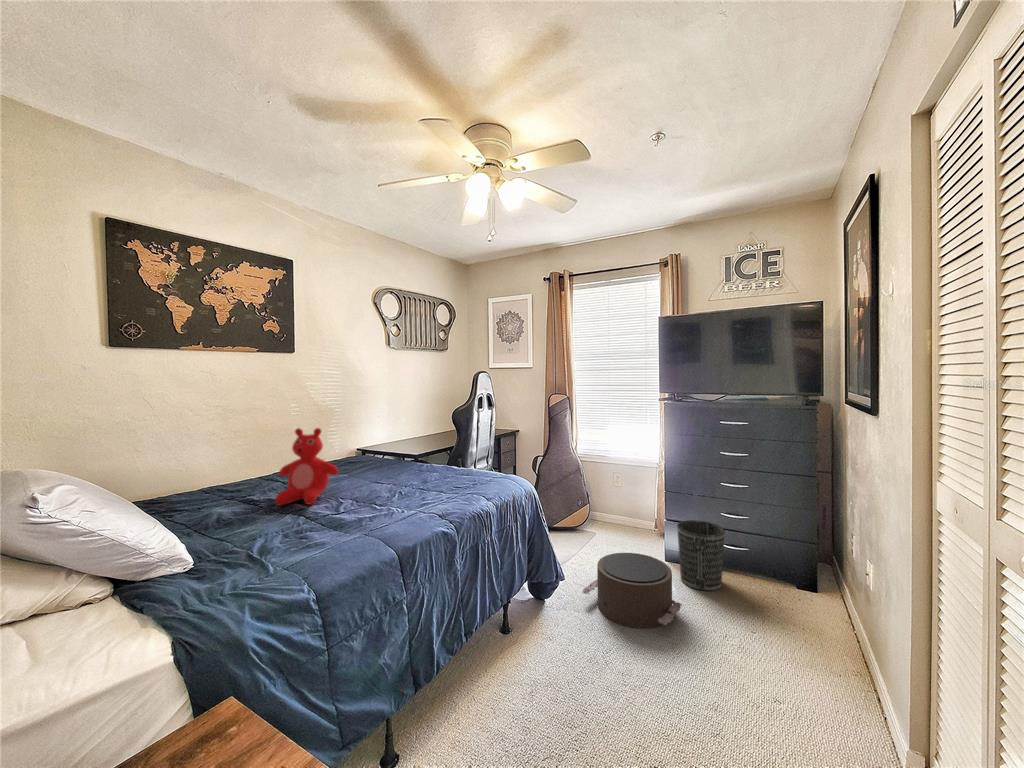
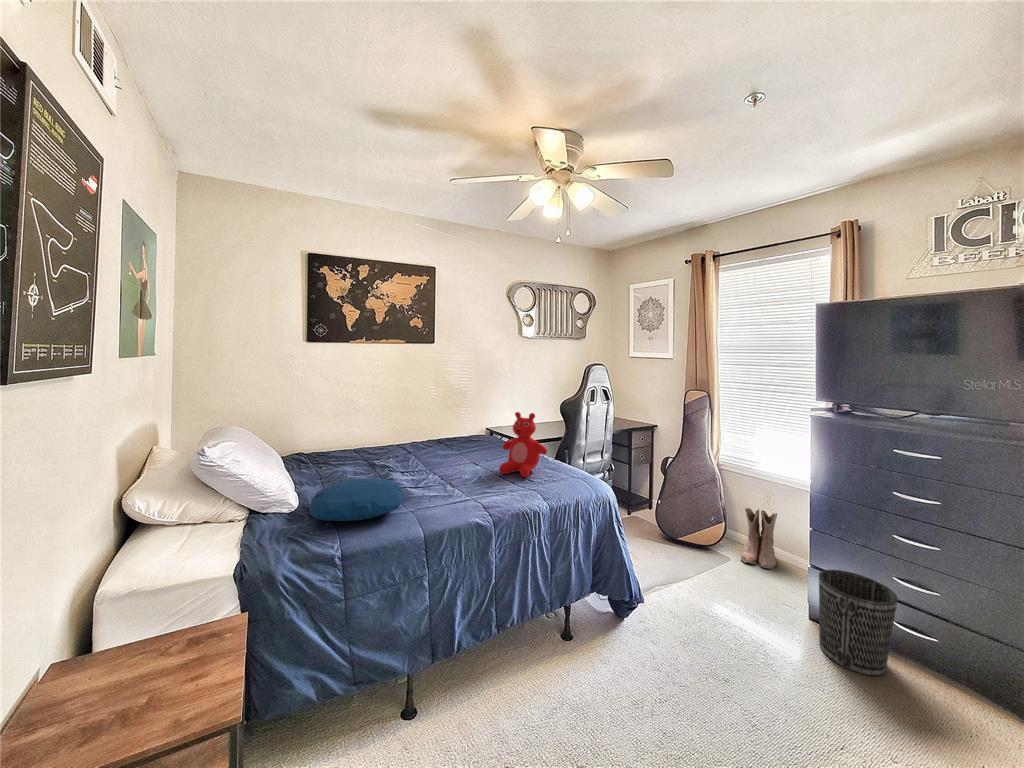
teddy bear: present [275,428,338,505] -> present [499,412,547,477]
boots: none [605,490,631,538] -> present [741,507,777,569]
pillow: none [224,509,358,565] -> present [309,478,403,521]
pouf: present [582,553,682,629] -> none [665,584,795,696]

